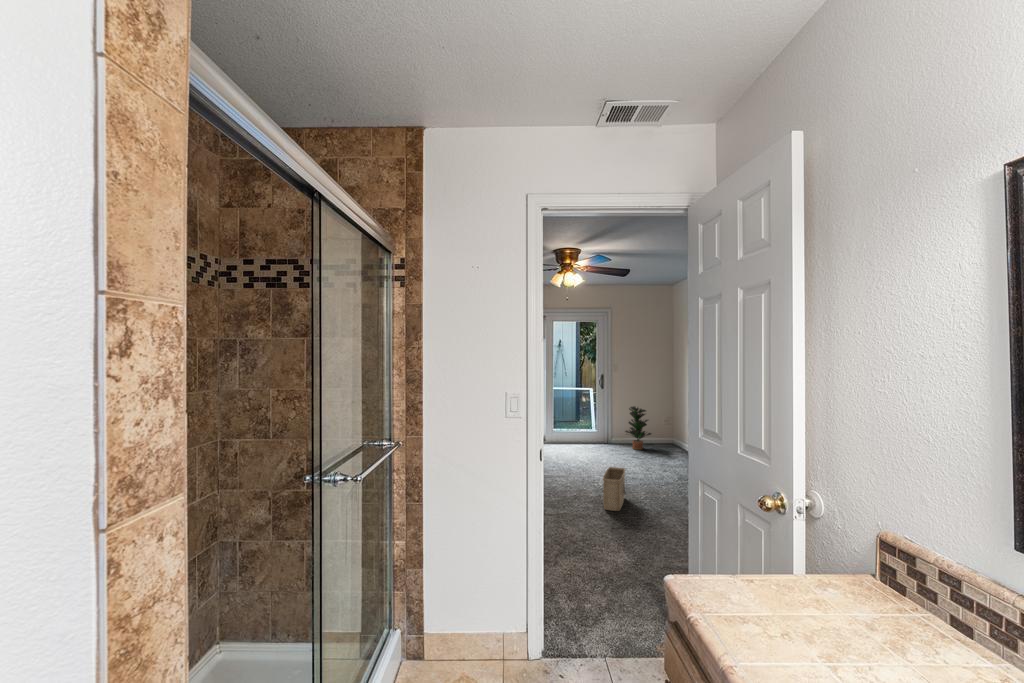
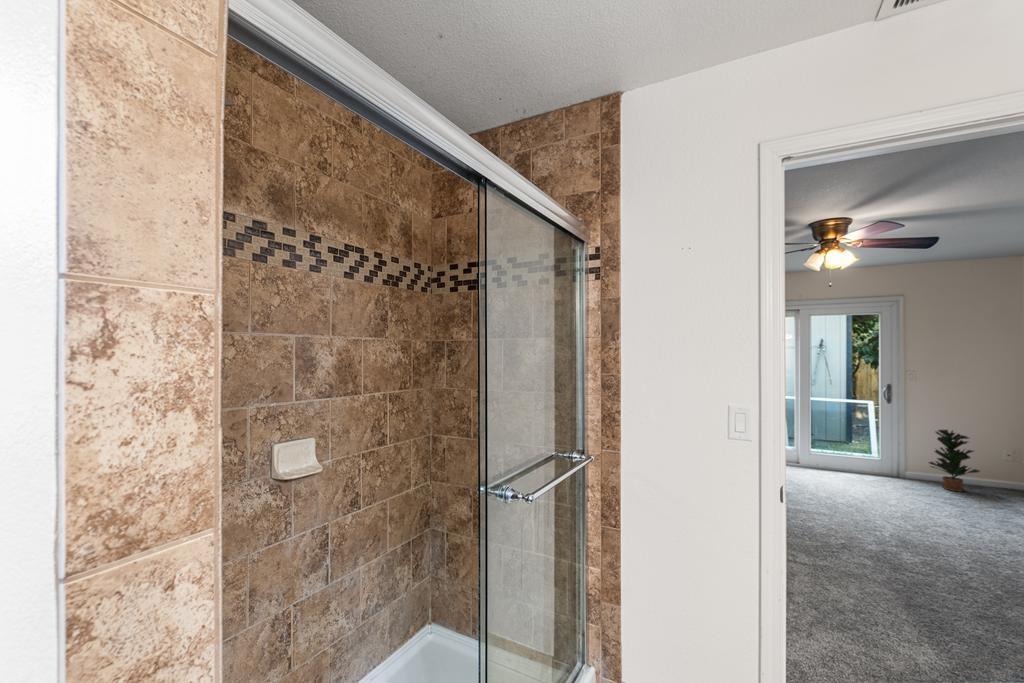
basket: present [603,467,626,511] -> none [890,513,936,580]

